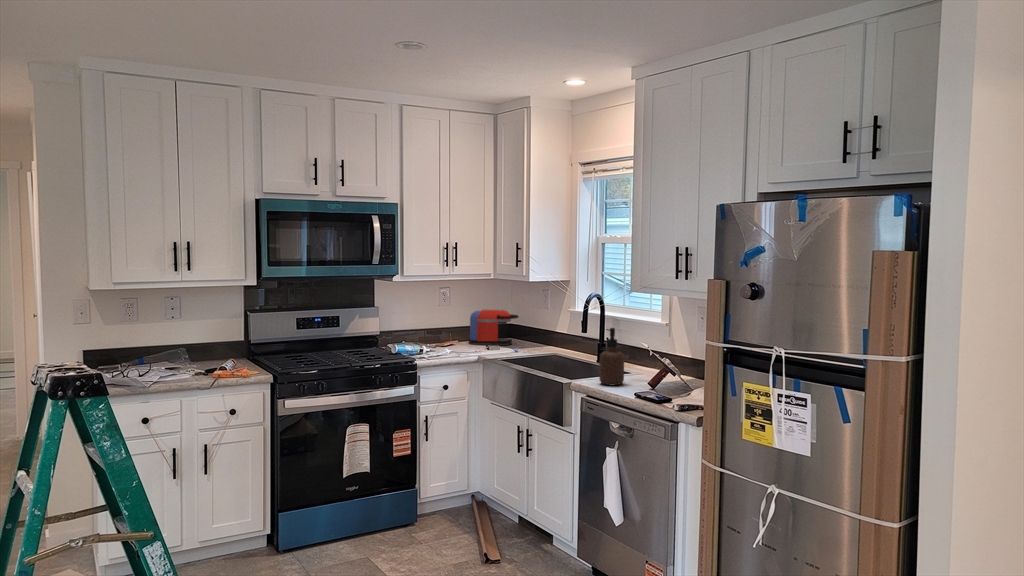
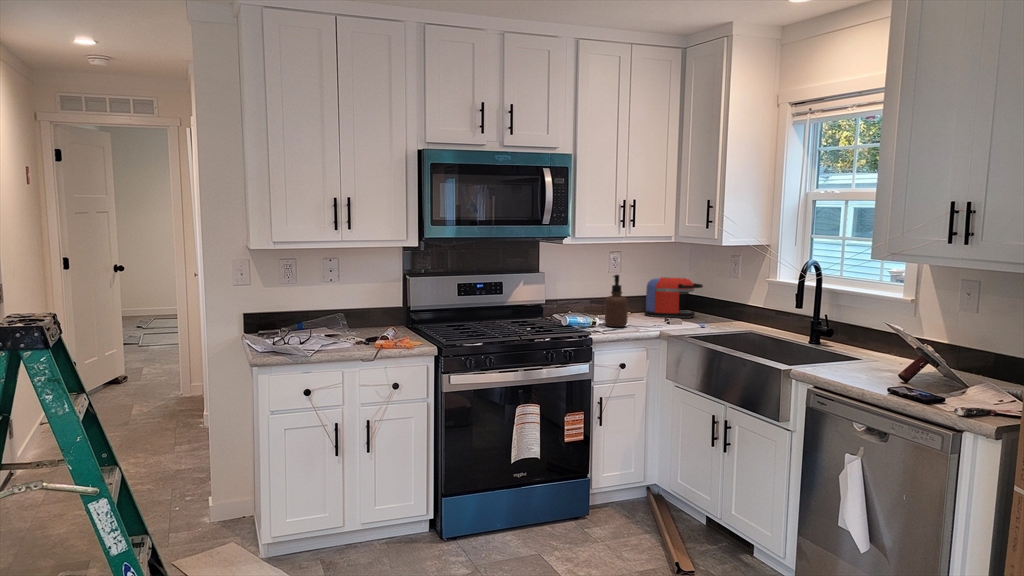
soap dispenser: present [599,328,624,385] -> present [605,275,628,327]

